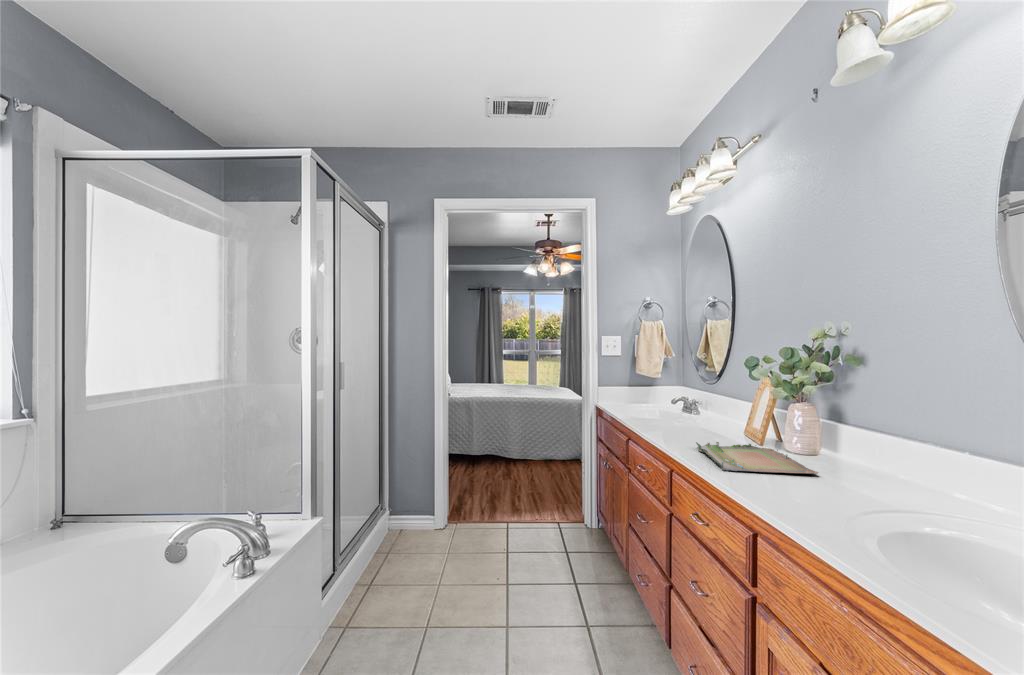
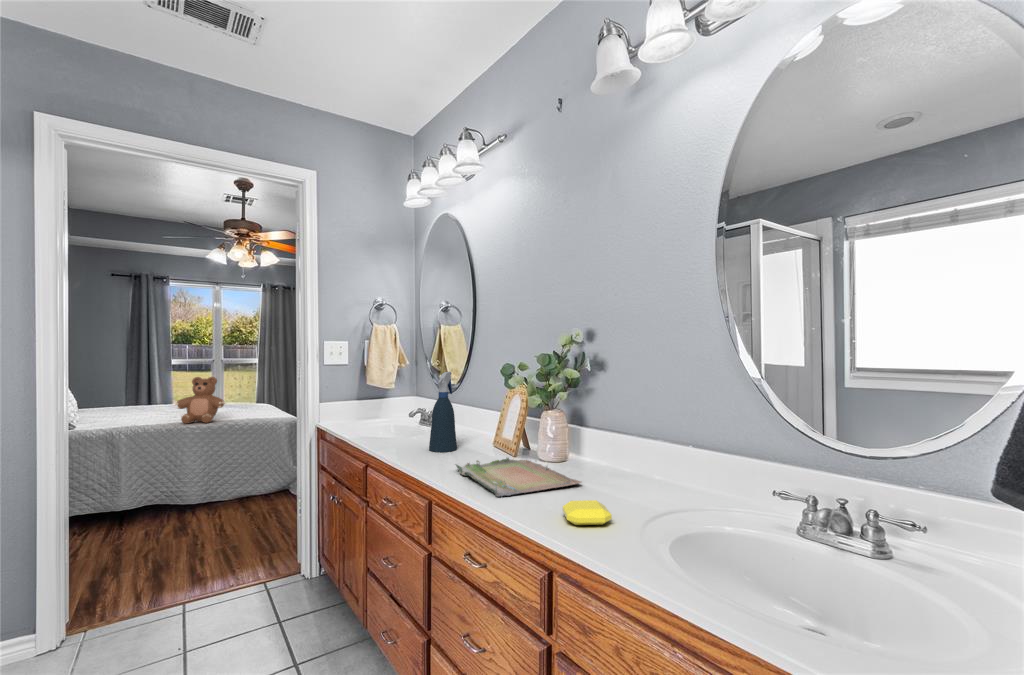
teddy bear: none [505,363,537,398] -> present [175,377,225,424]
spray bottle: none [681,363,707,434] -> present [429,372,457,452]
soap bar: none [777,480,826,505] -> present [563,500,612,525]

